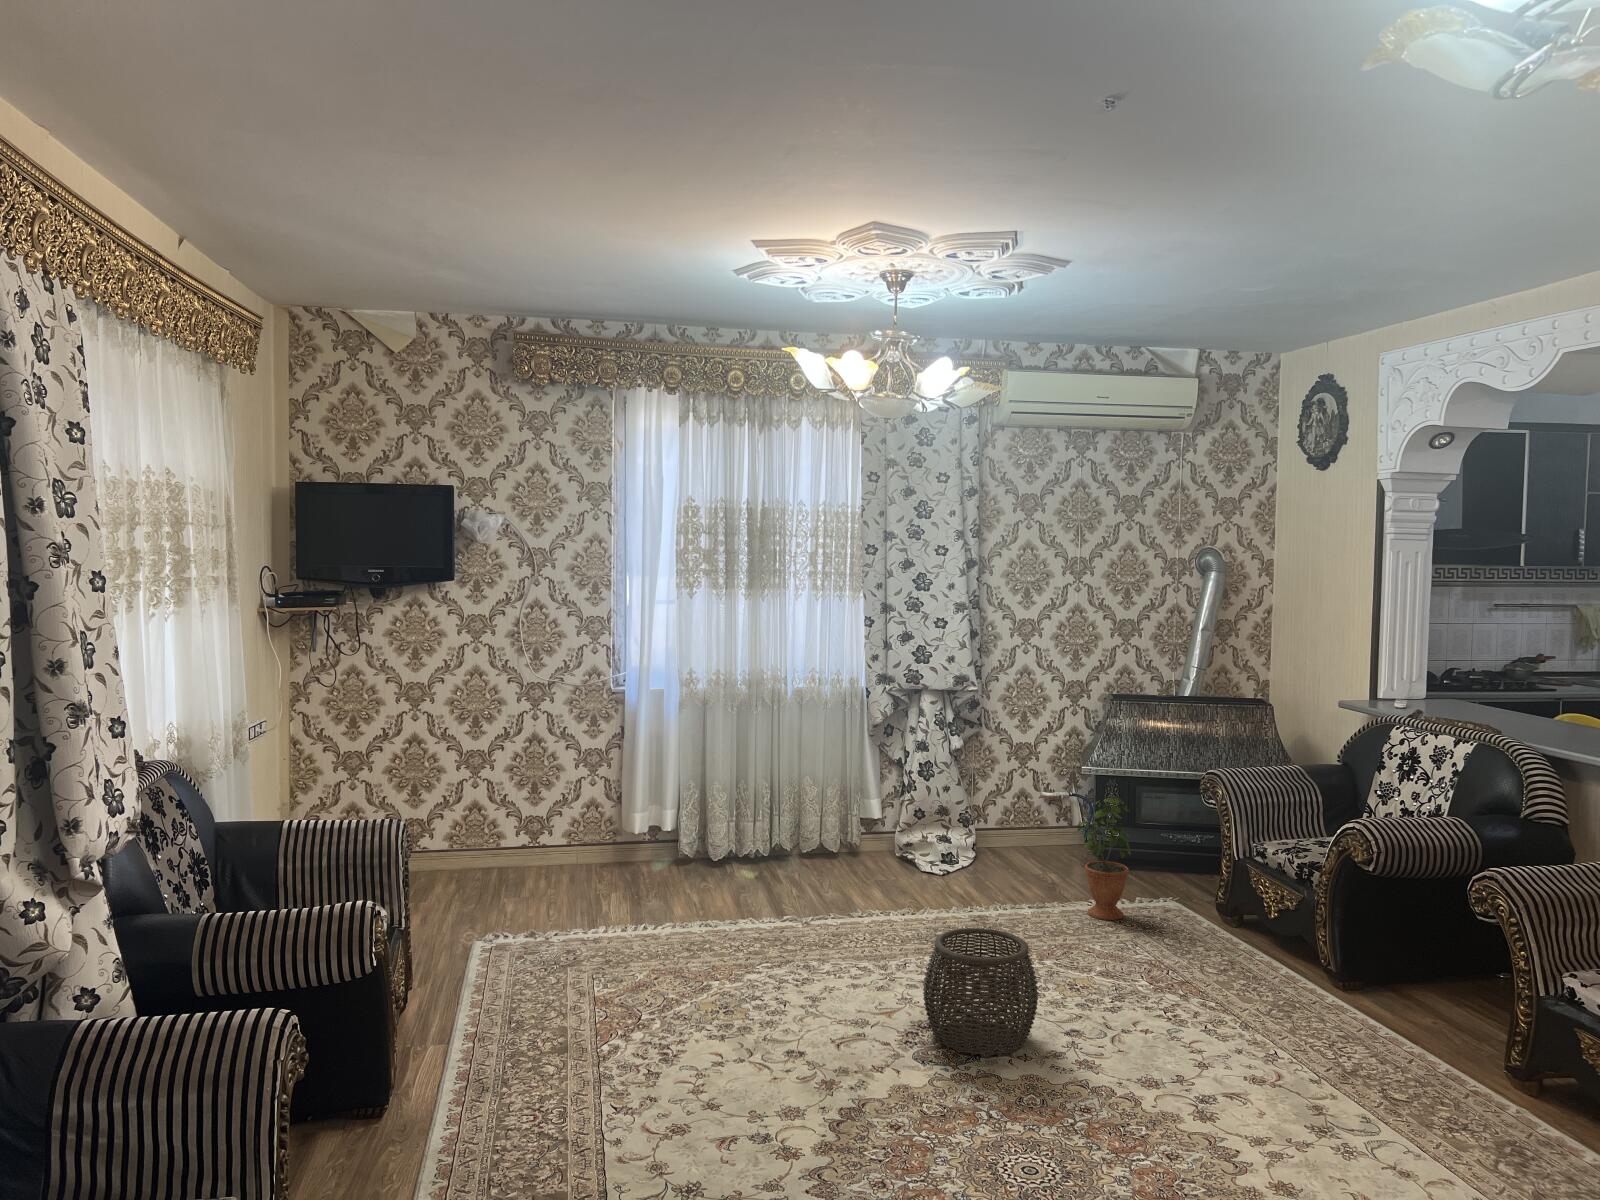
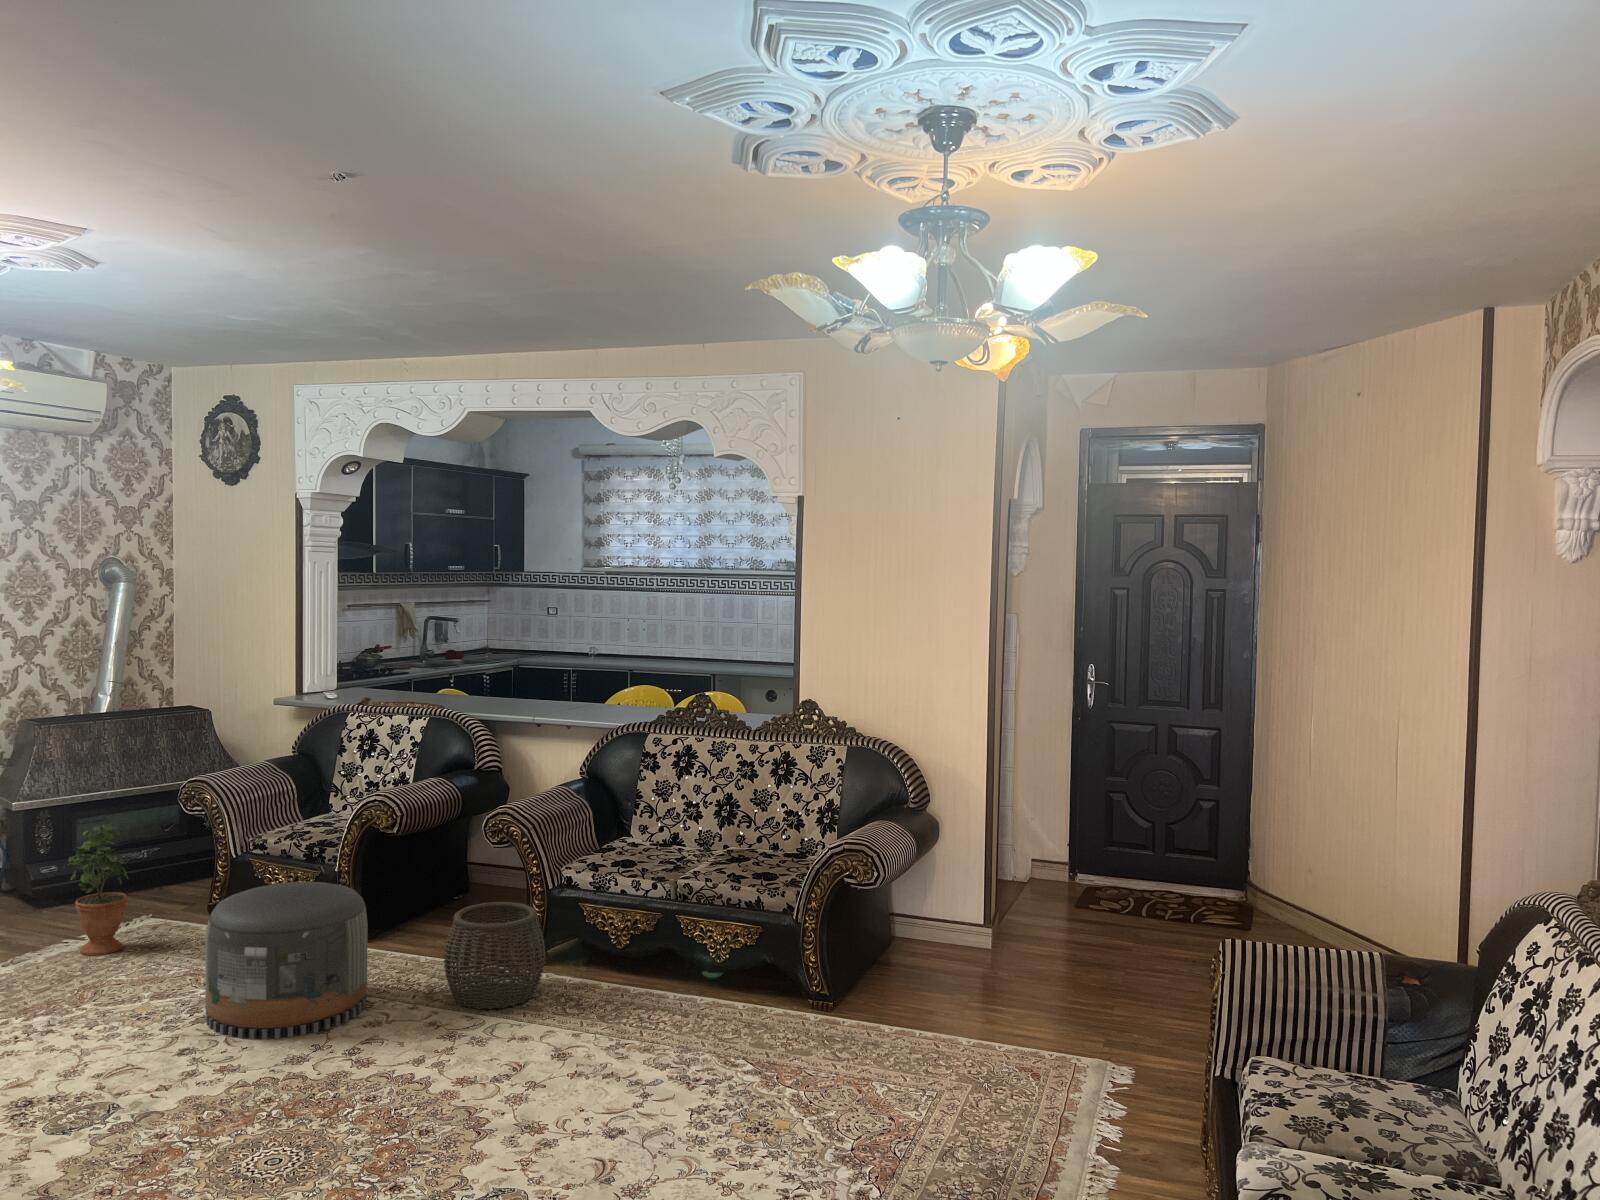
pouf: none [1111,891,1282,1066] -> present [205,882,368,1040]
woven basket: present [923,928,1039,1057] -> present [443,902,546,1010]

